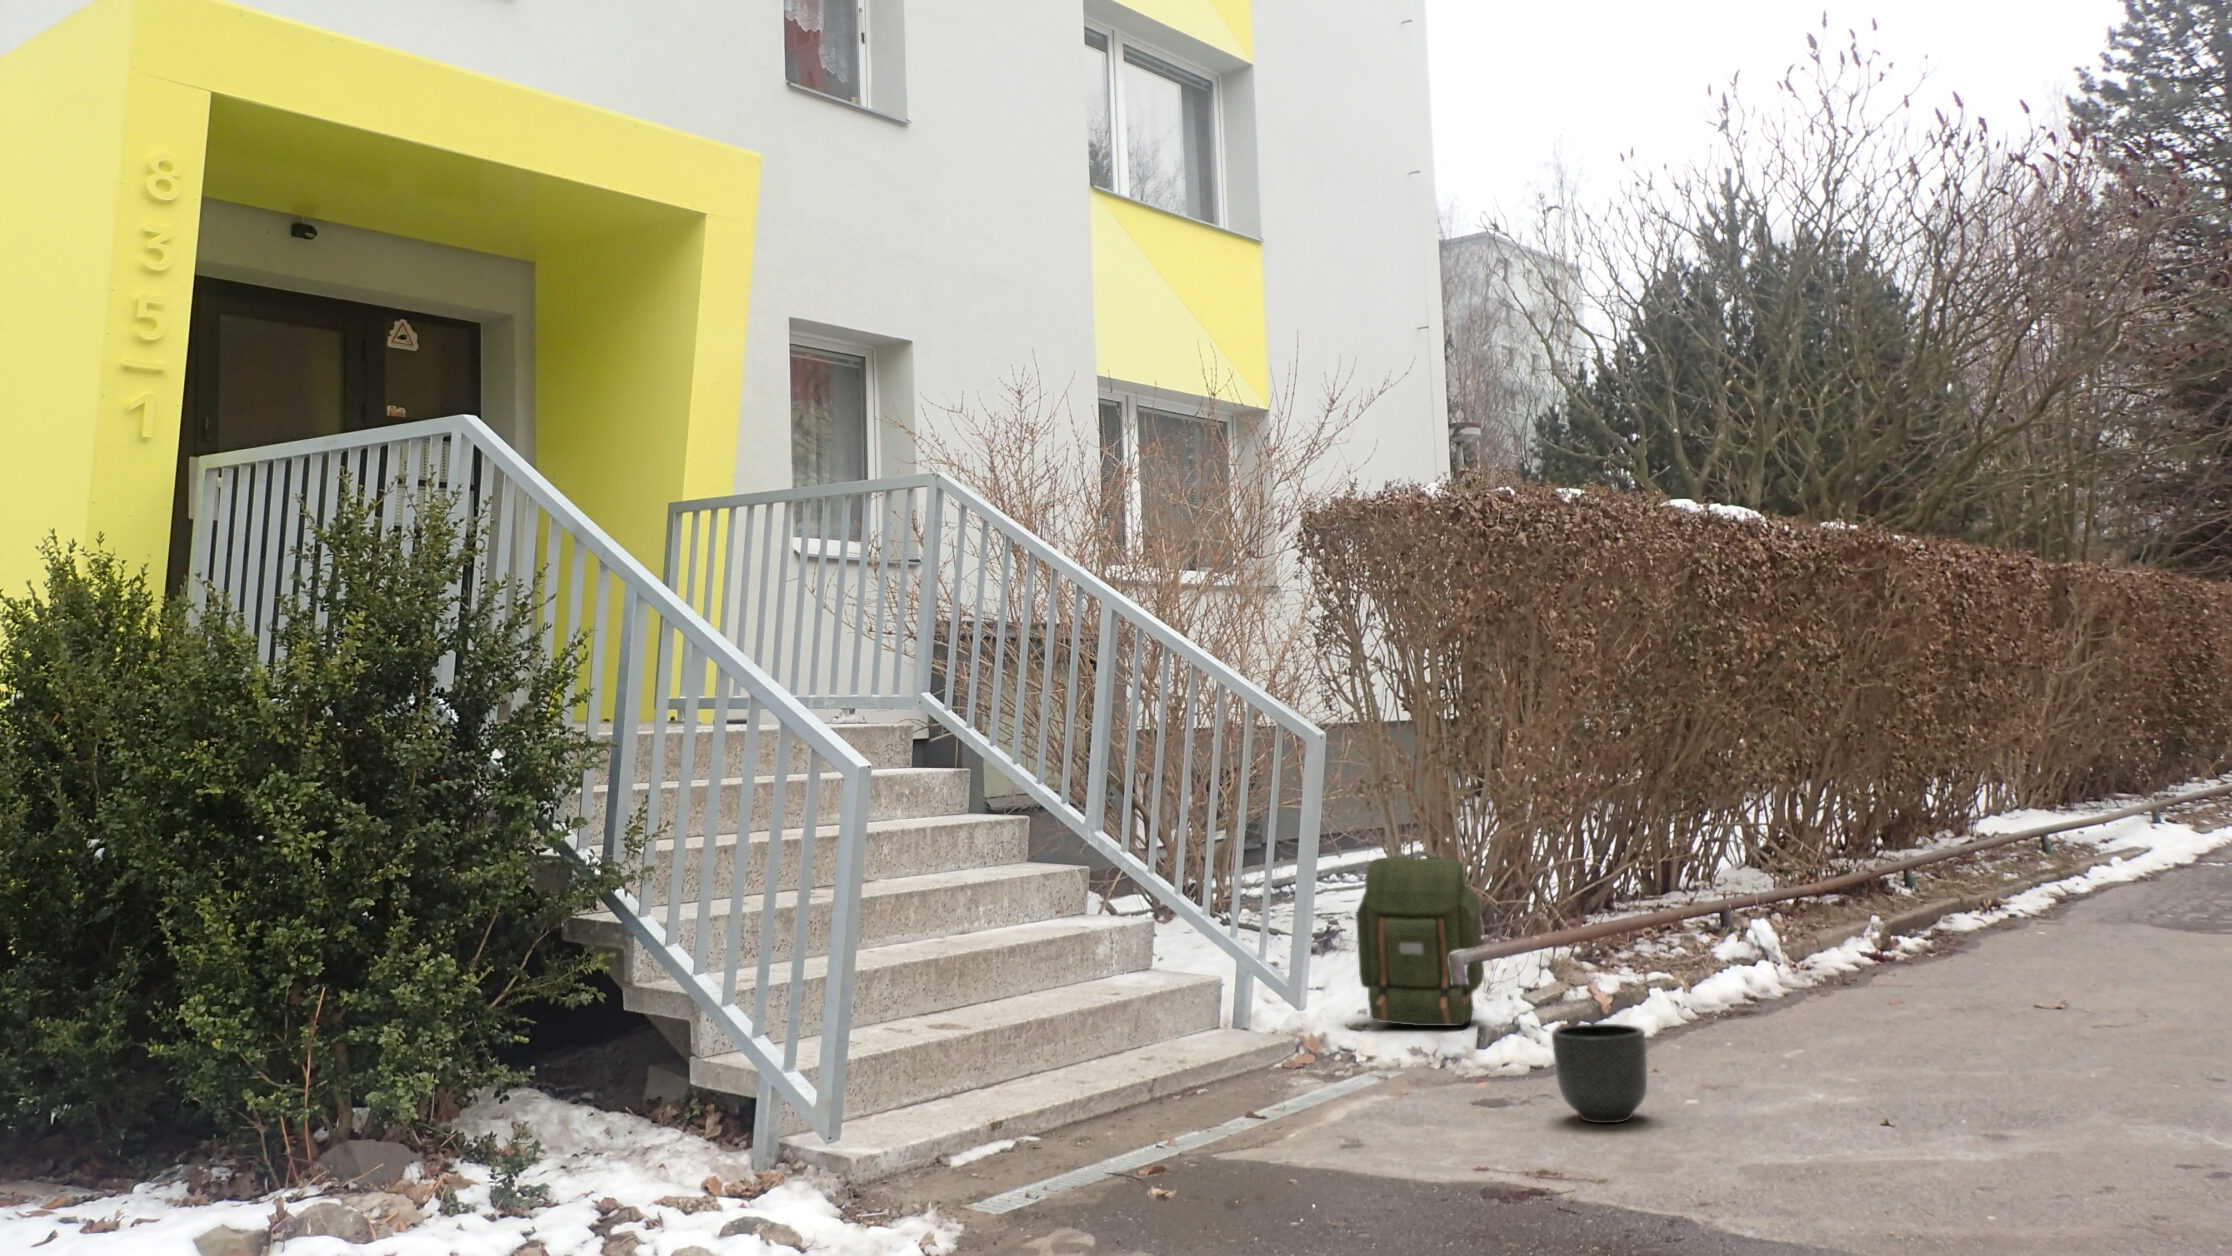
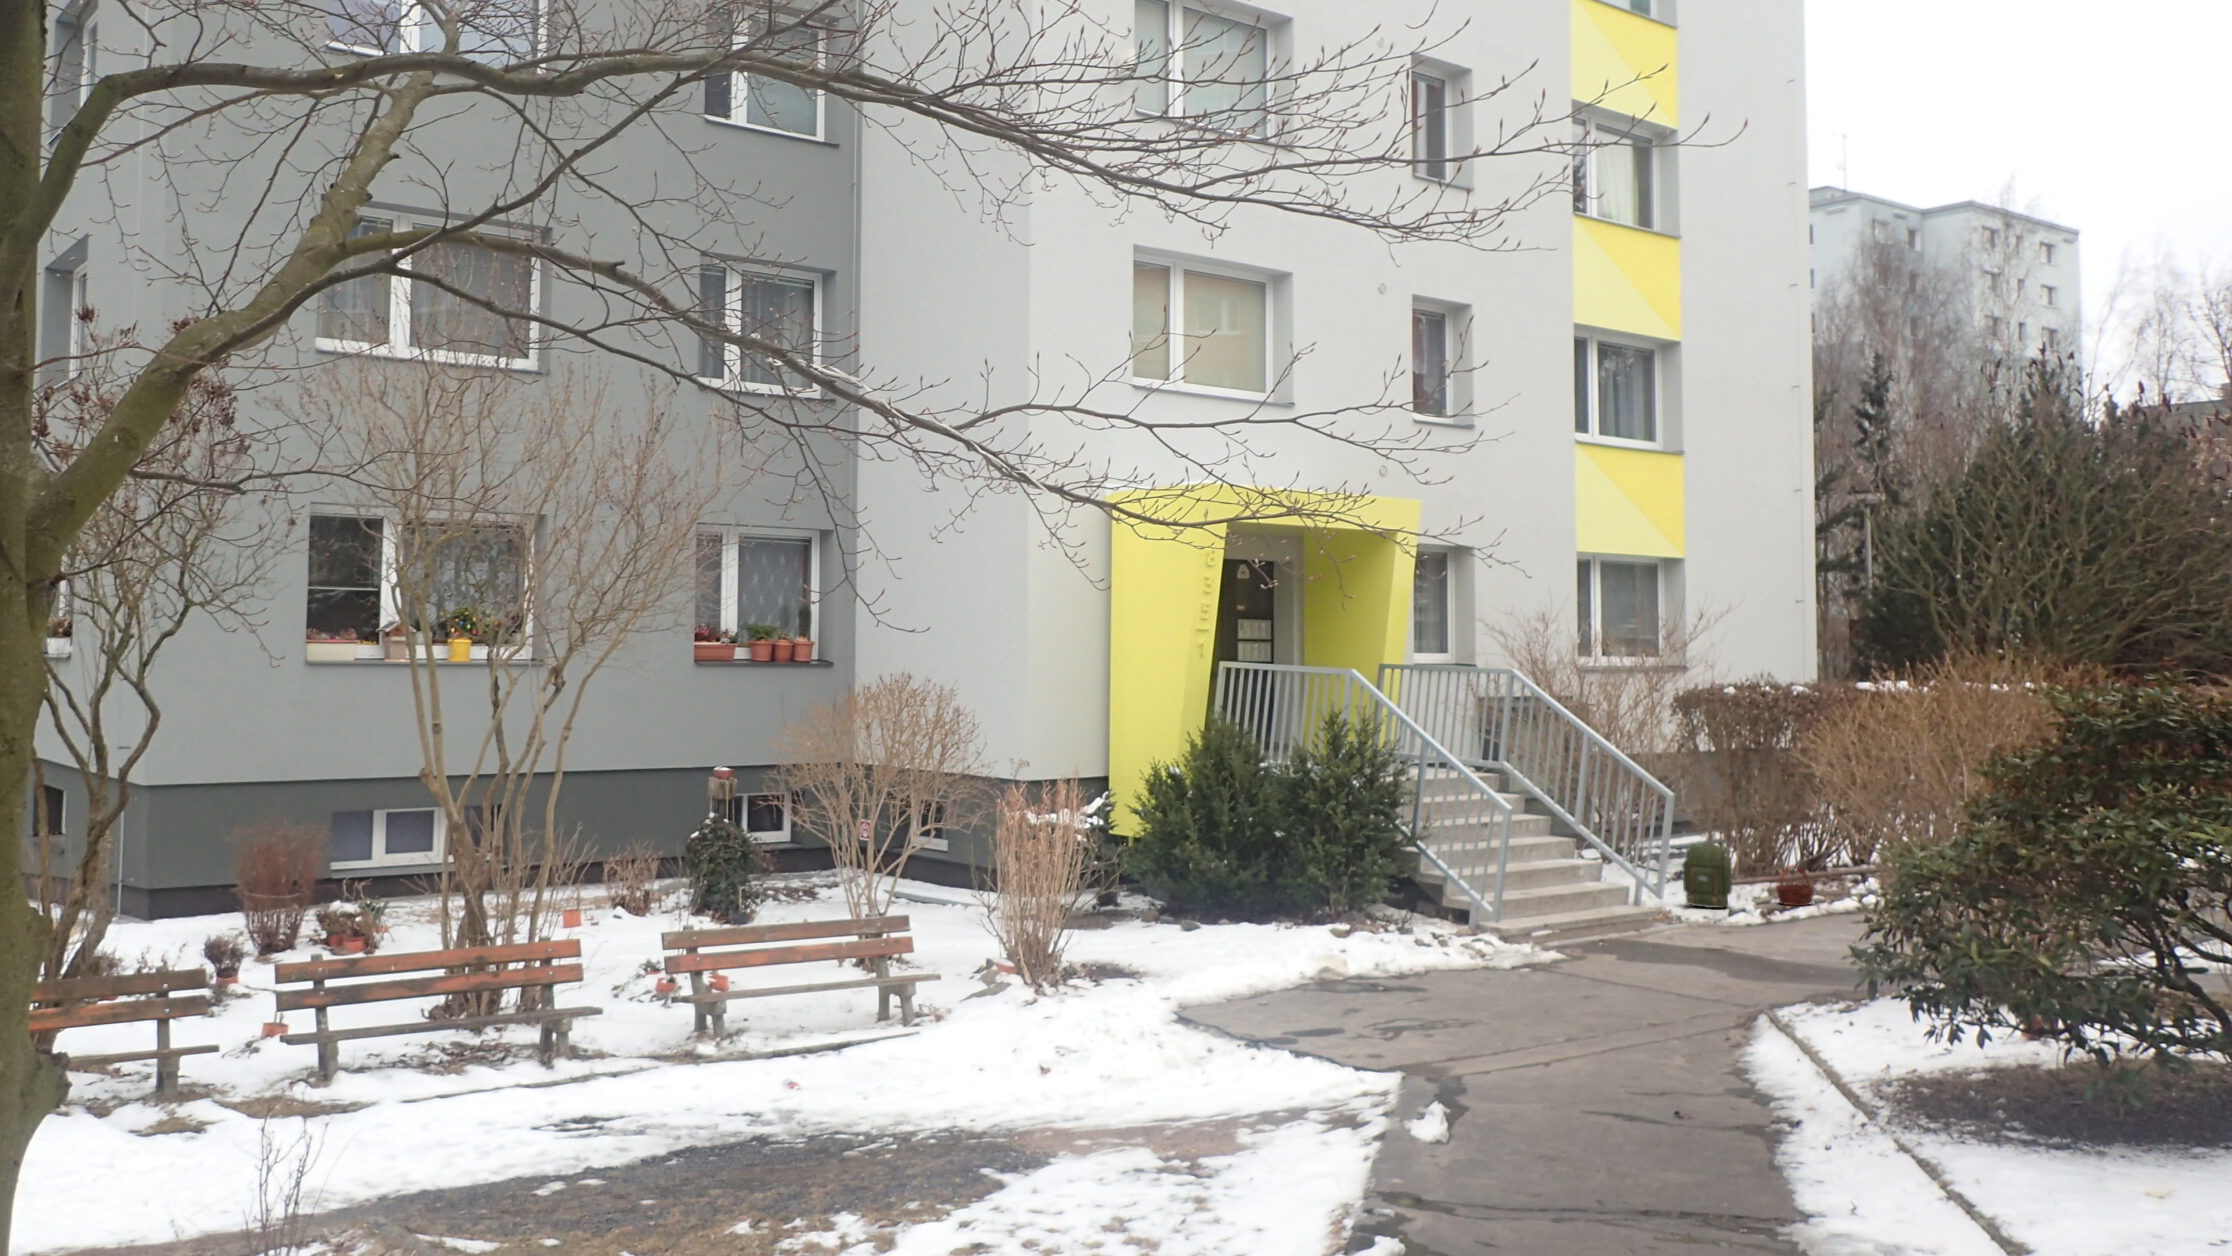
basket: none [1579,898,1678,1005] -> present [1776,866,1814,906]
planter: present [1552,1024,1647,1123] -> none [1736,904,1767,934]

